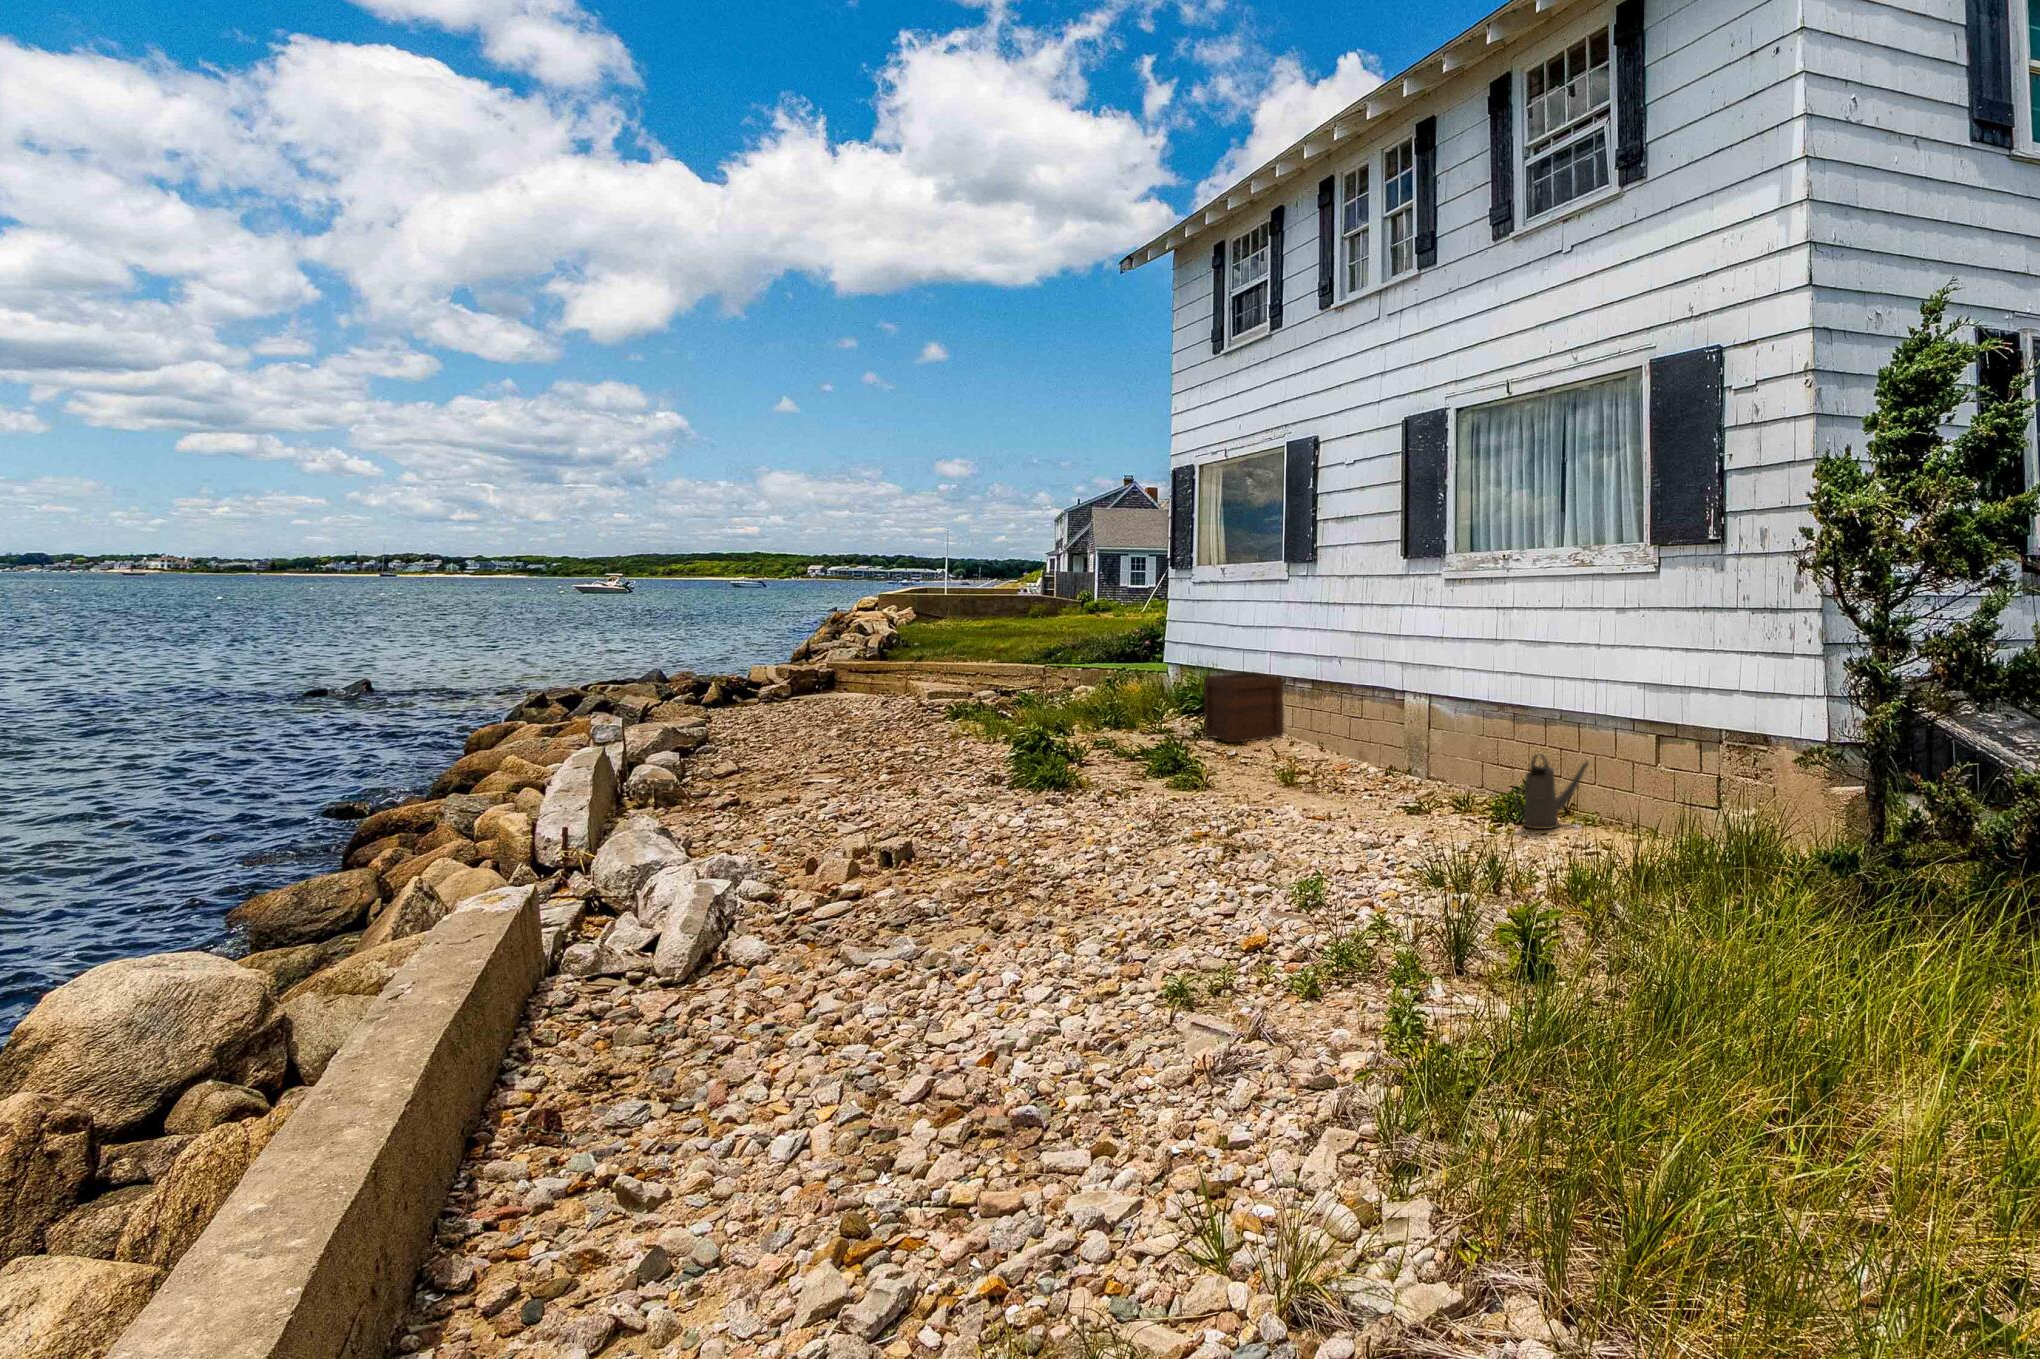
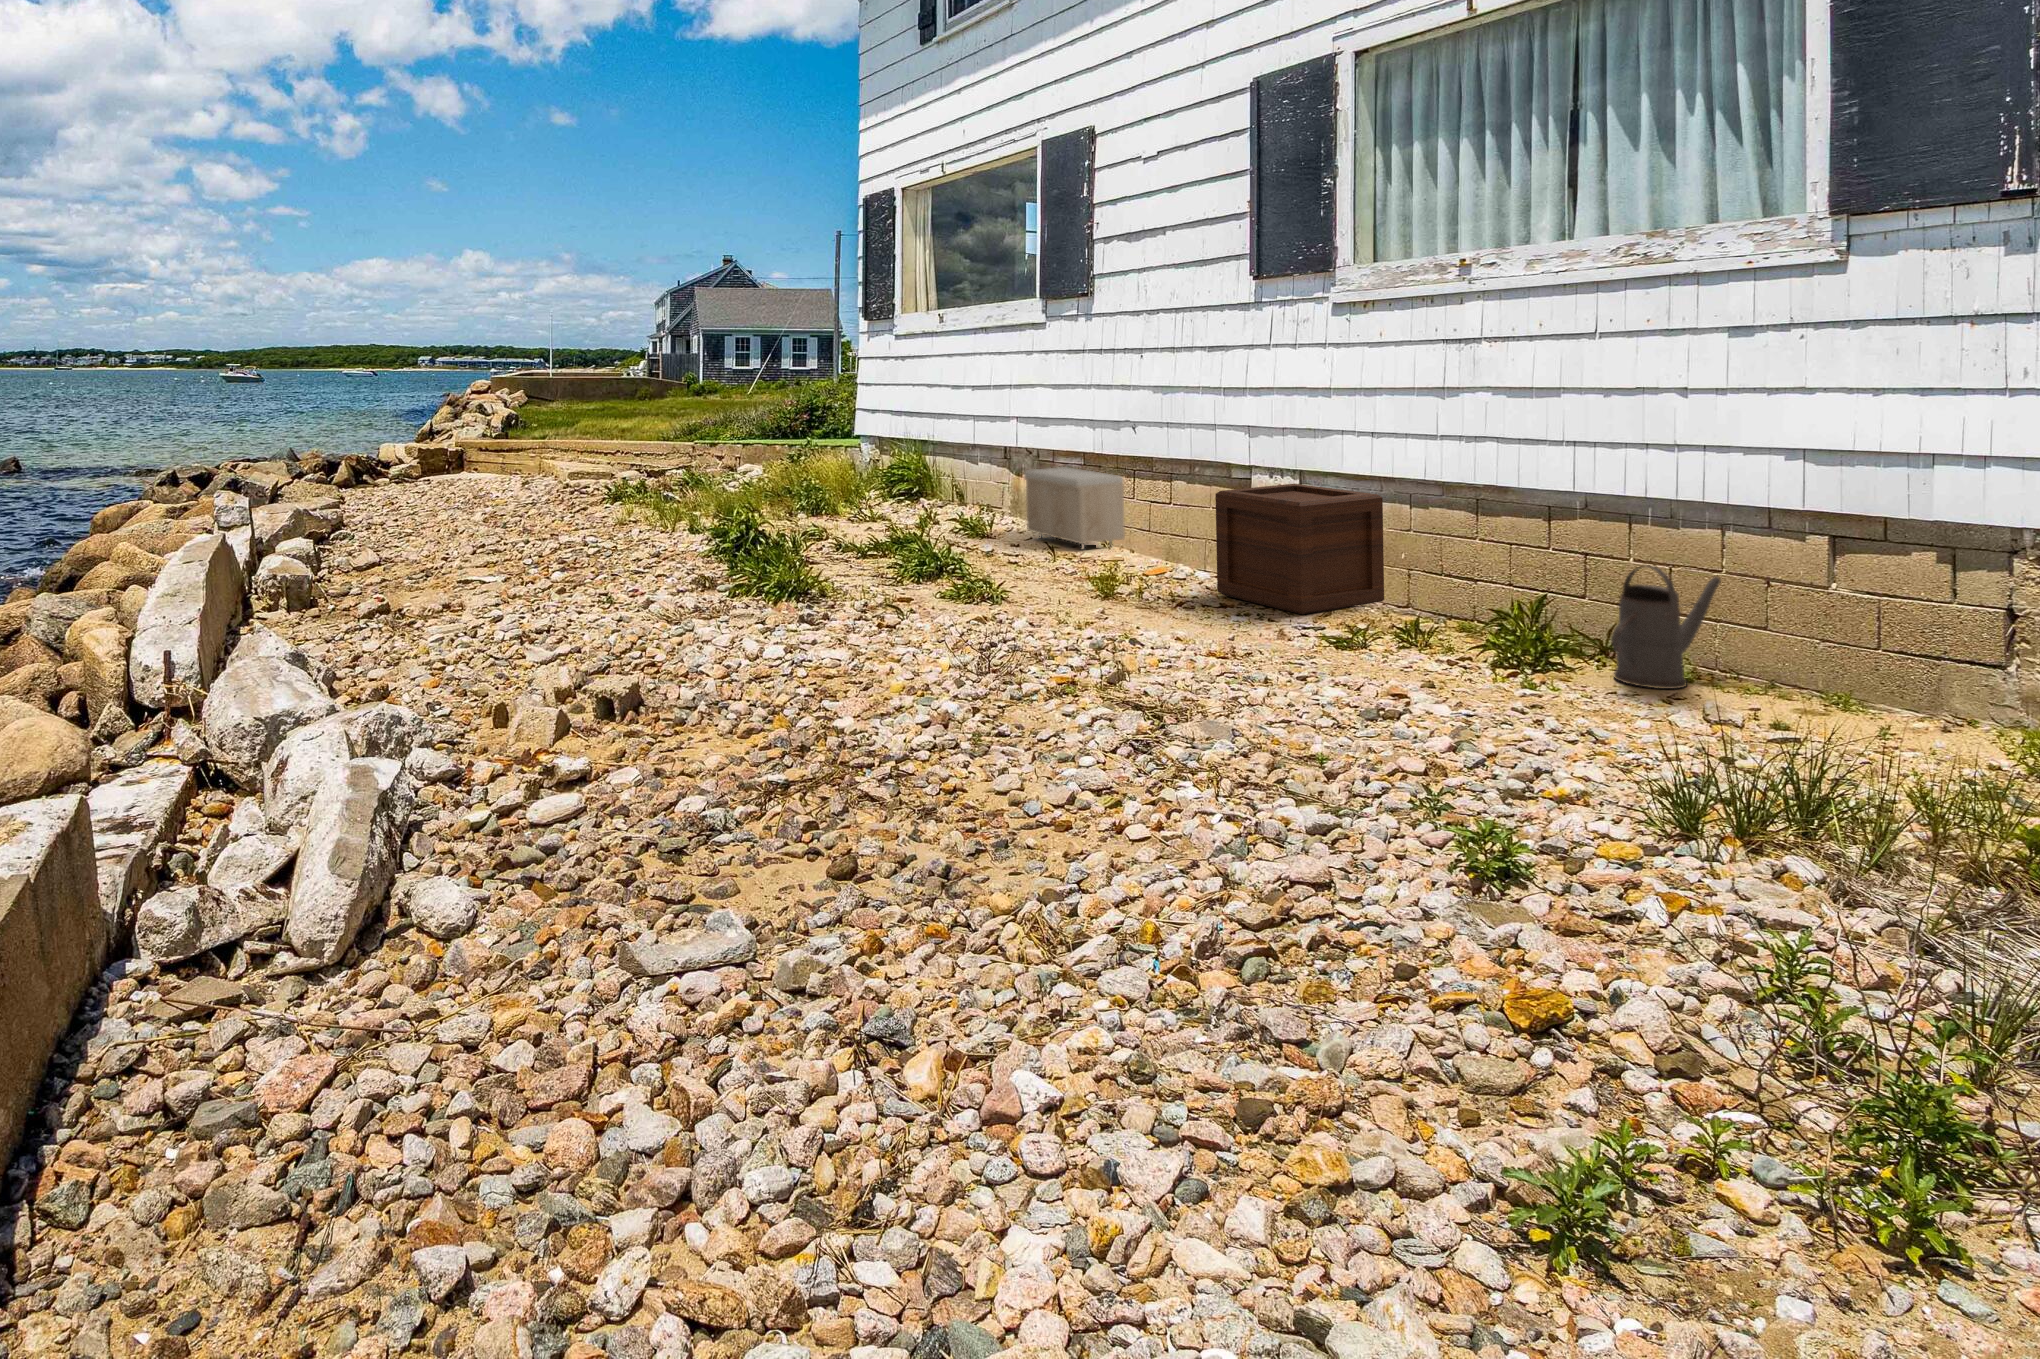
wooden crate: present [1204,672,1284,743] -> present [1215,484,1384,614]
storage bench: none [1269,690,1336,755] -> present [1024,467,1125,549]

